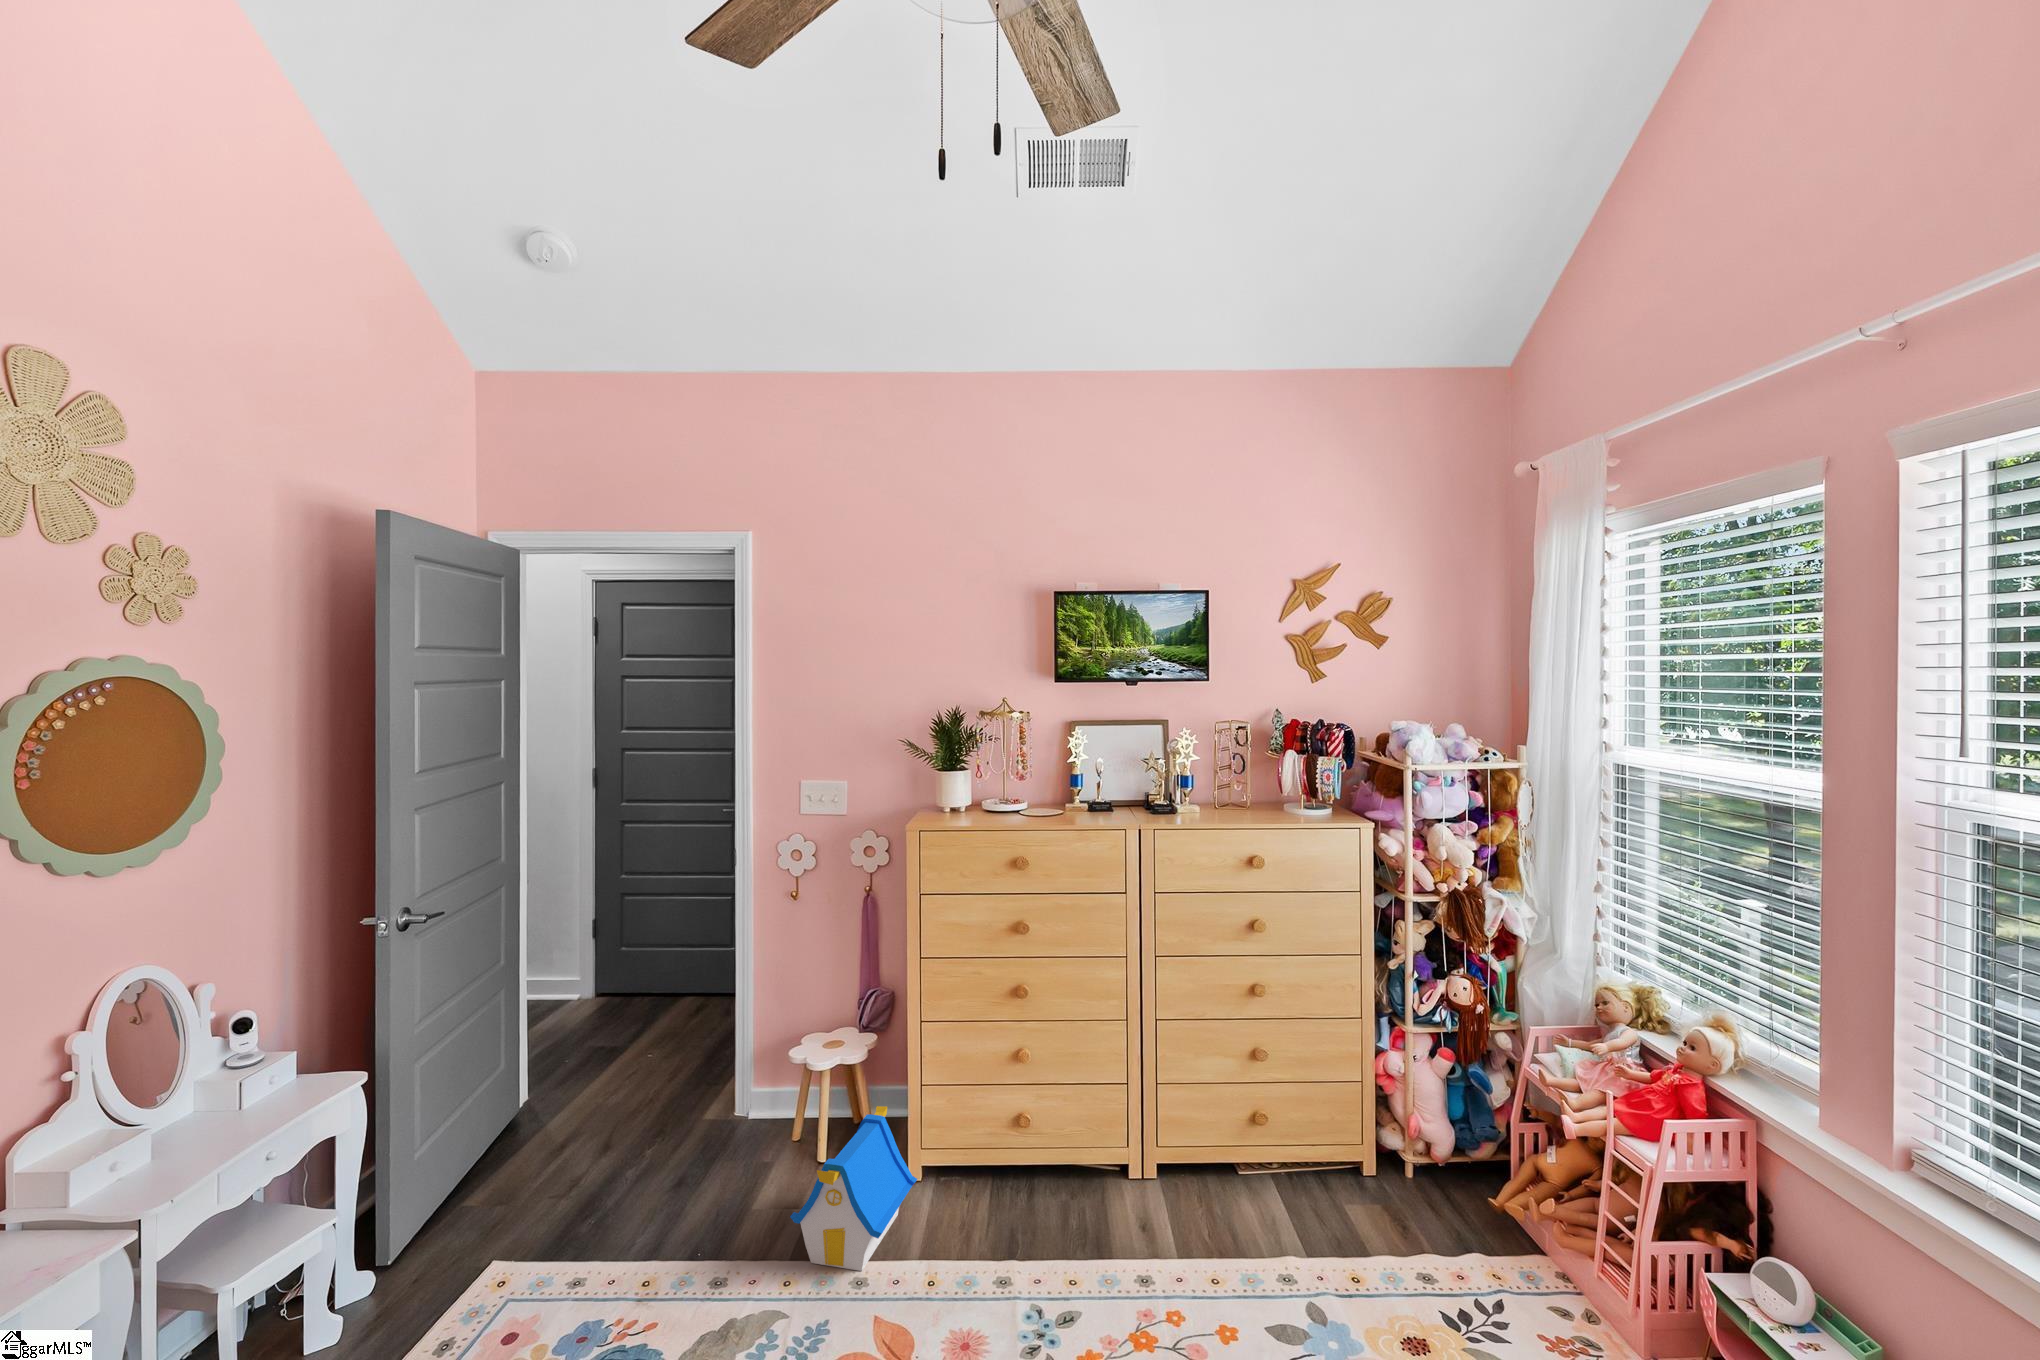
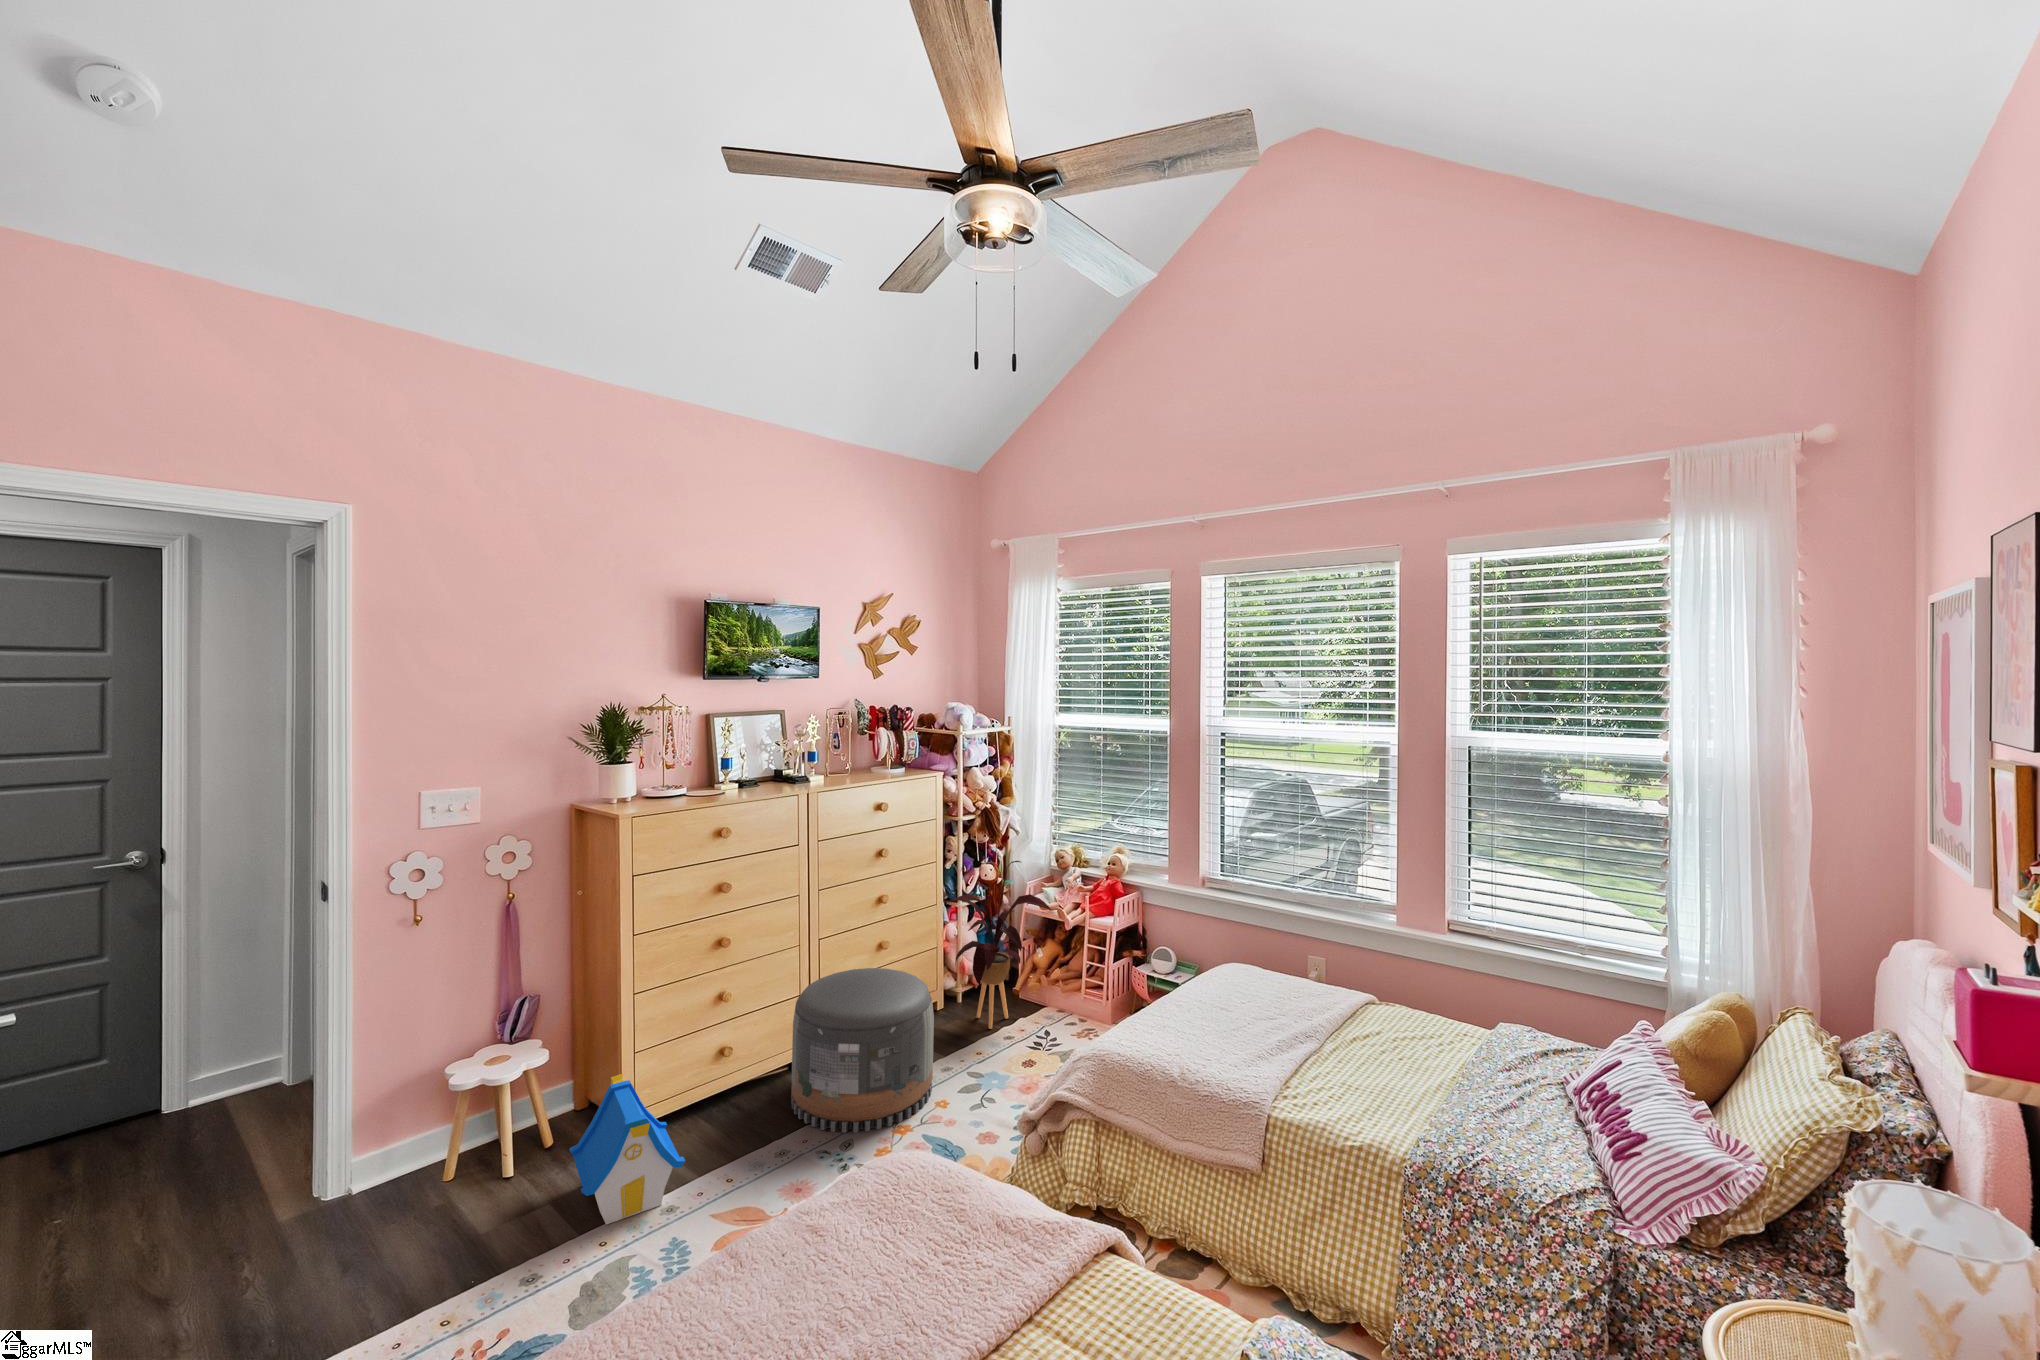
house plant: none [1340,984,1500,1247] -> present [949,861,1051,1029]
pouf: none [1059,1073,1250,1322] -> present [791,968,934,1133]

